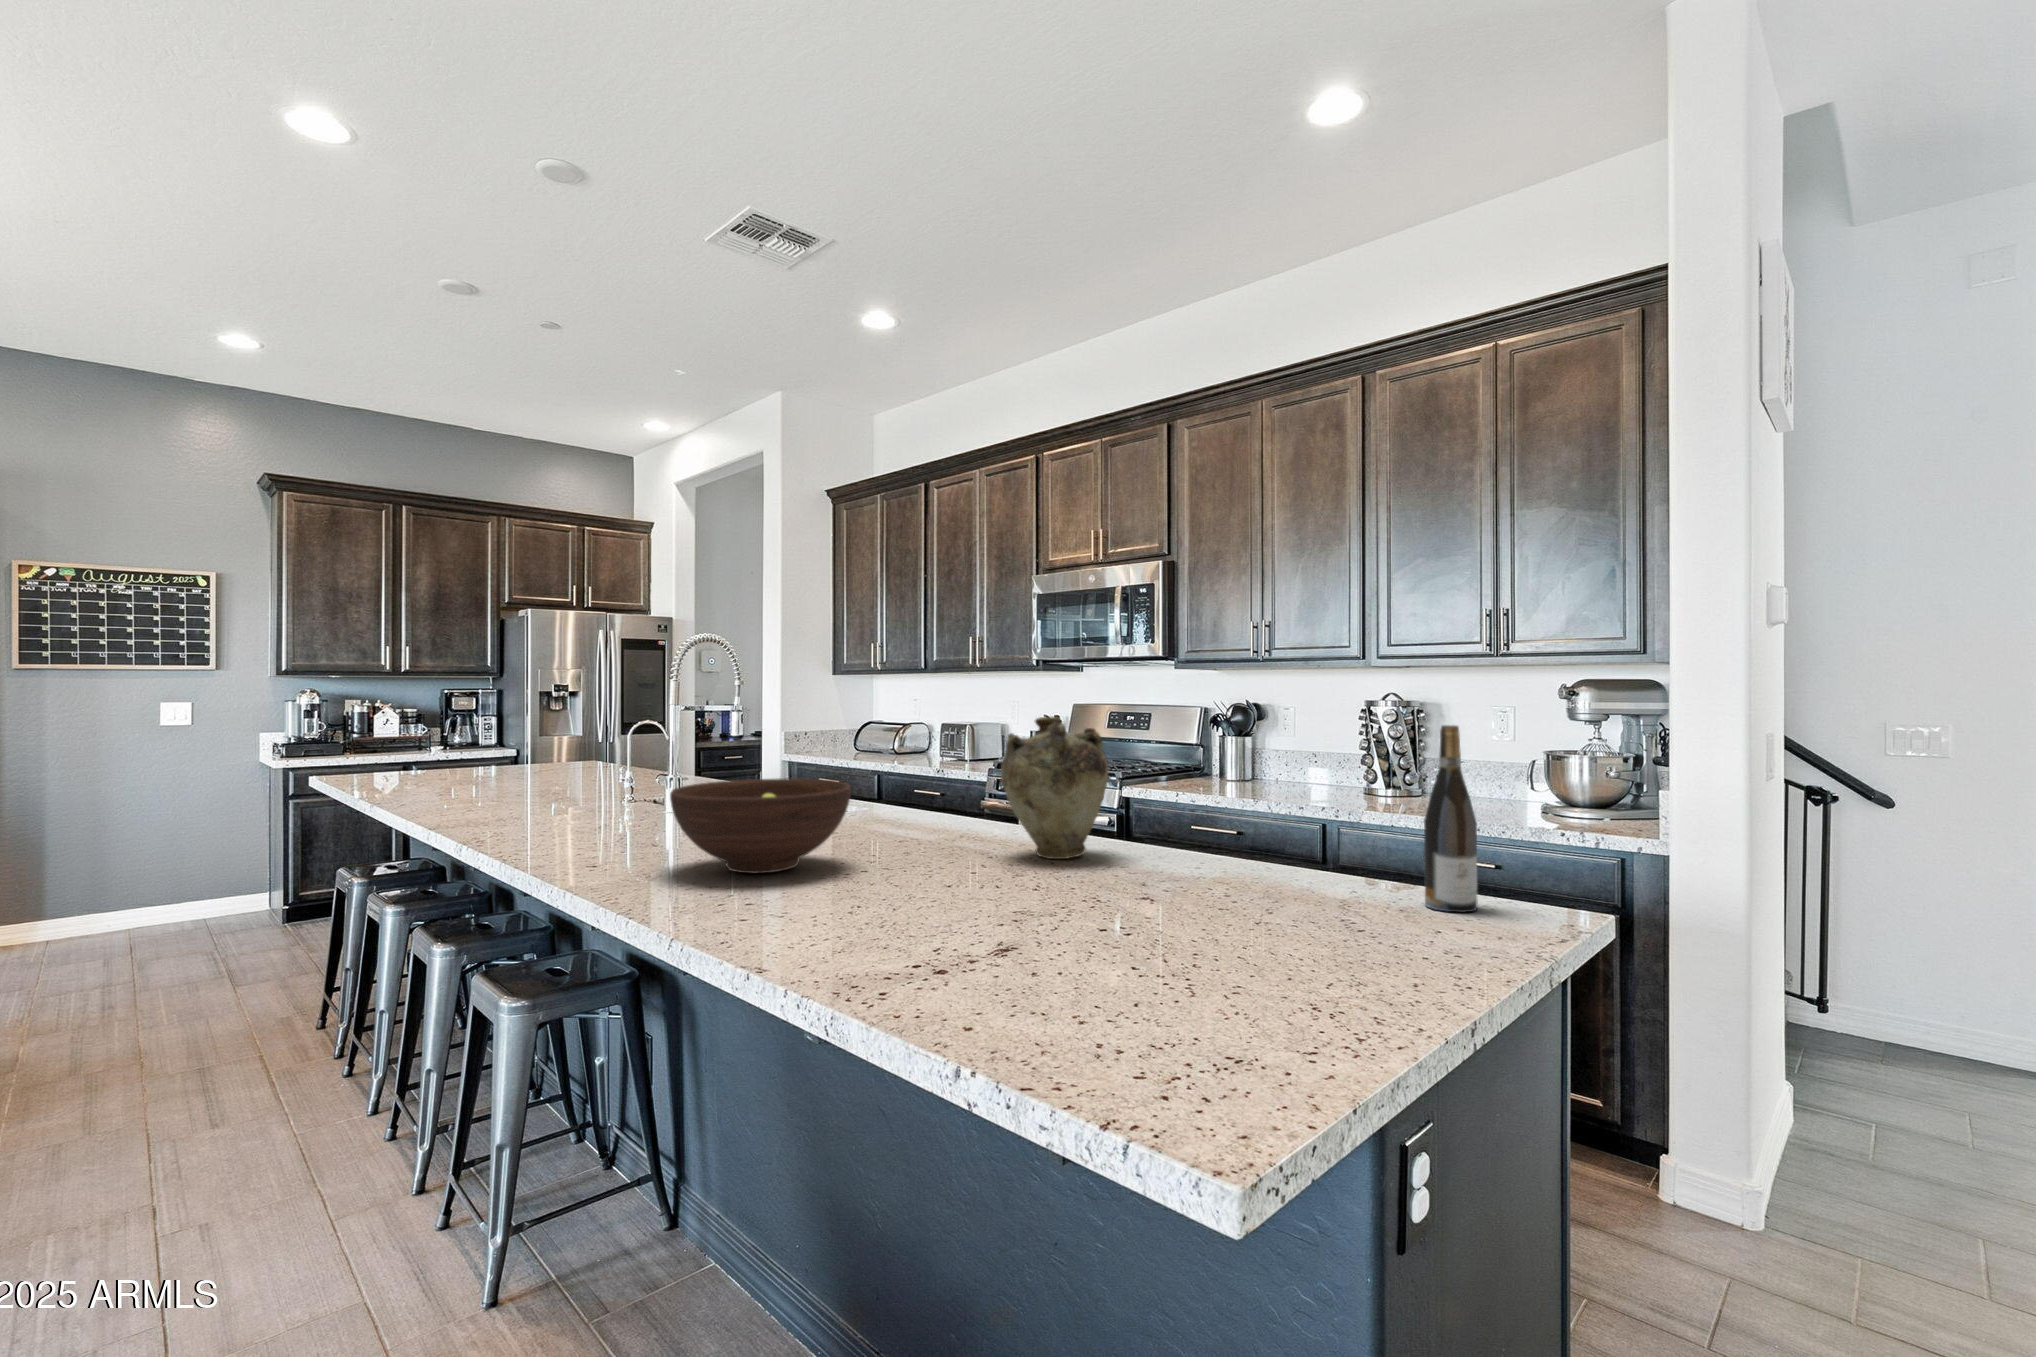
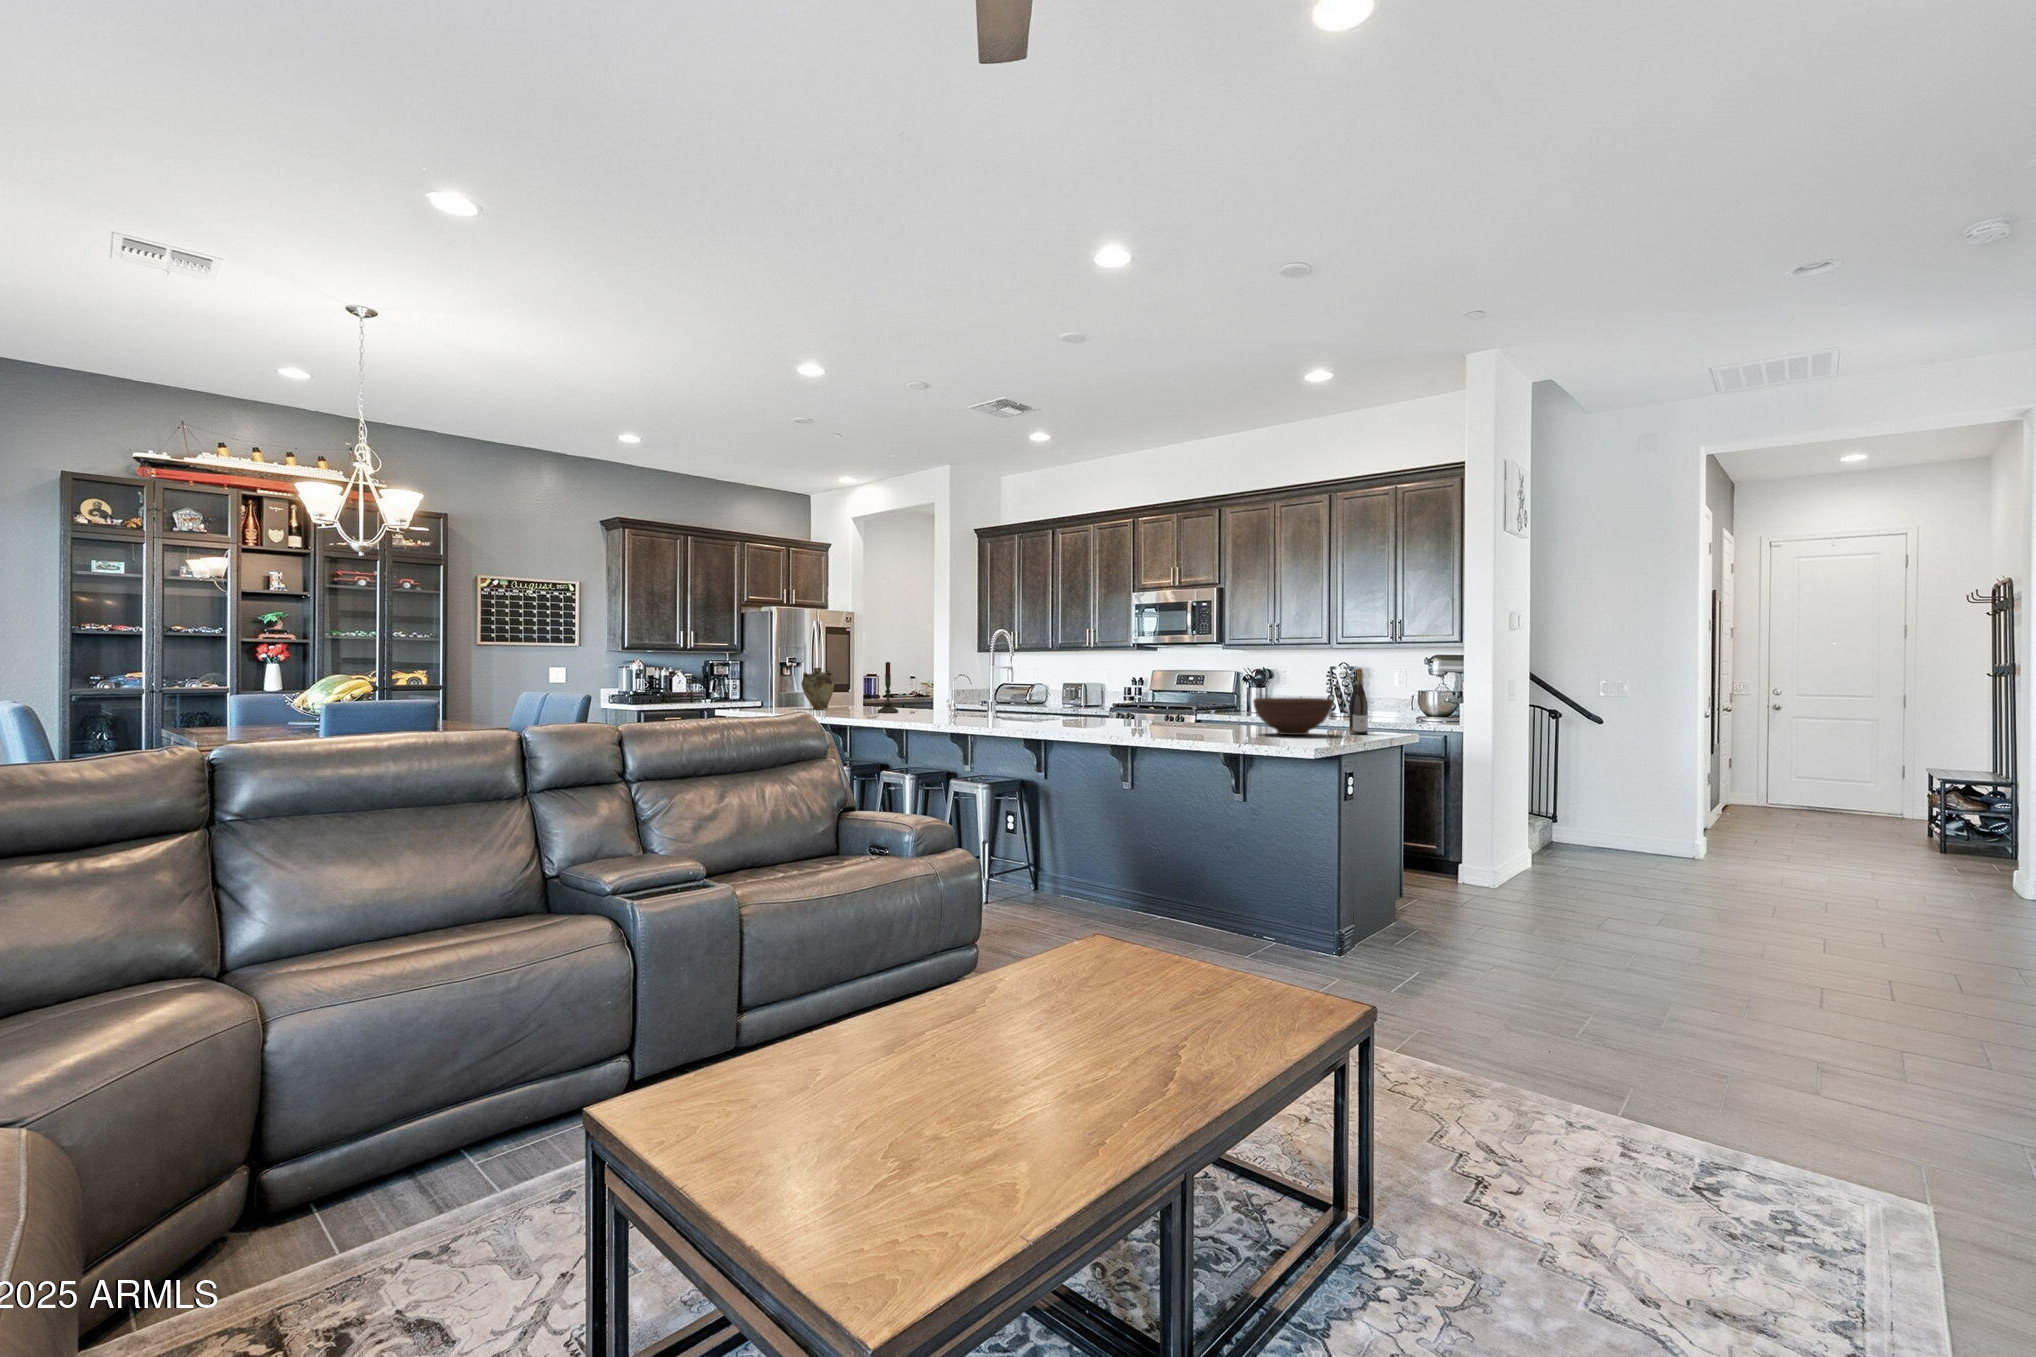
candle: none [565,692,604,784] -> present [878,662,898,713]
vase: present [1001,717,1108,859] -> present [802,668,834,710]
fruit bowl: present [670,778,851,873] -> present [1253,698,1333,735]

